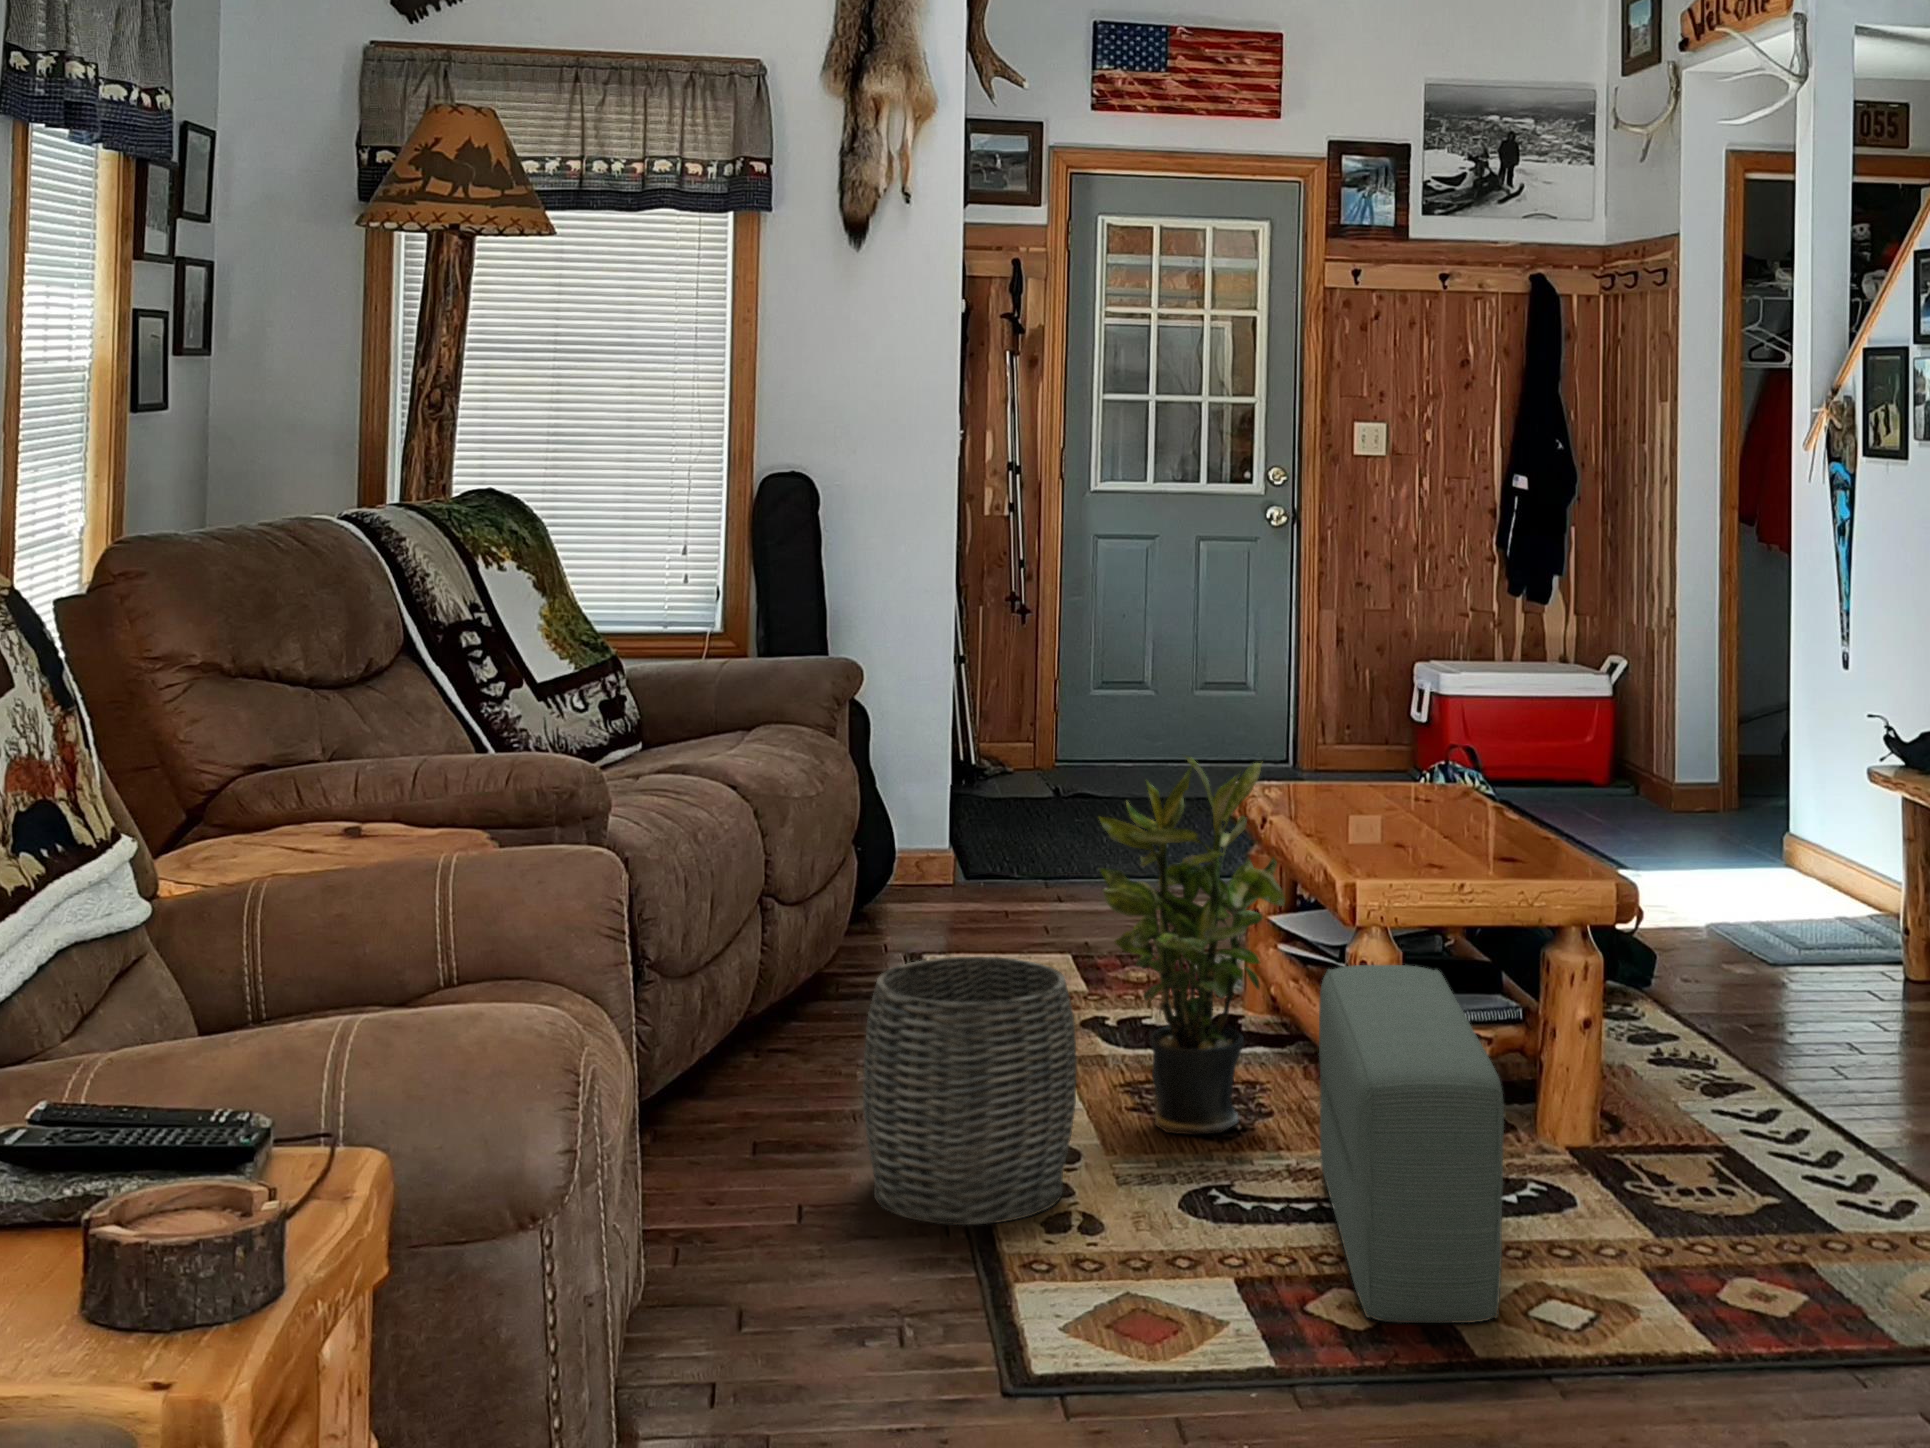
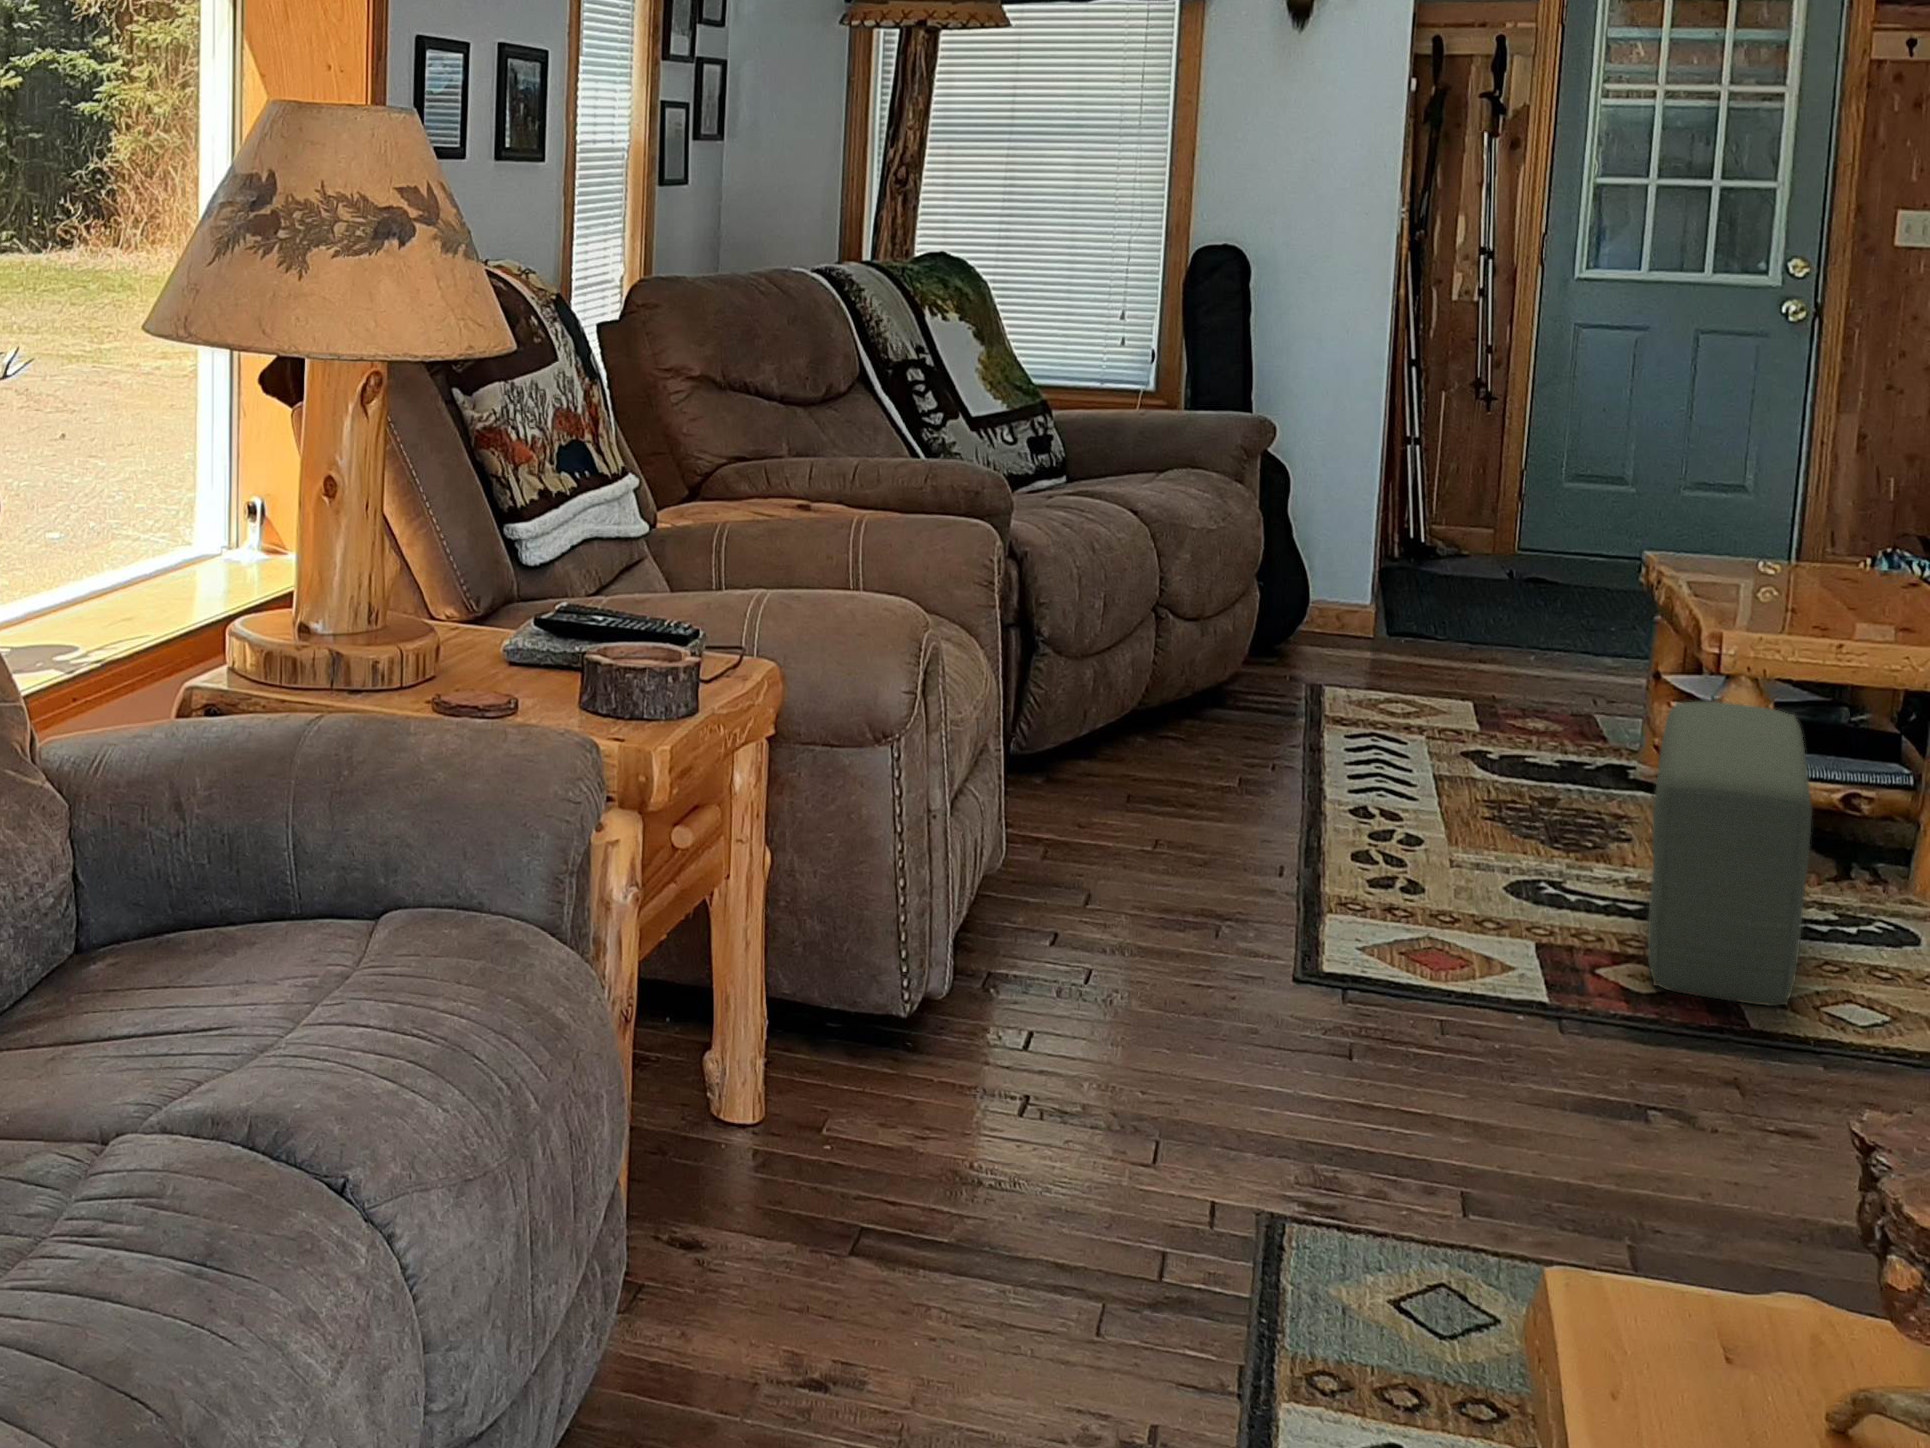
potted plant: present [1099,756,1285,1135] -> none [1459,502,1654,845]
woven basket: present [863,957,1076,1225] -> none [1220,657,1415,876]

